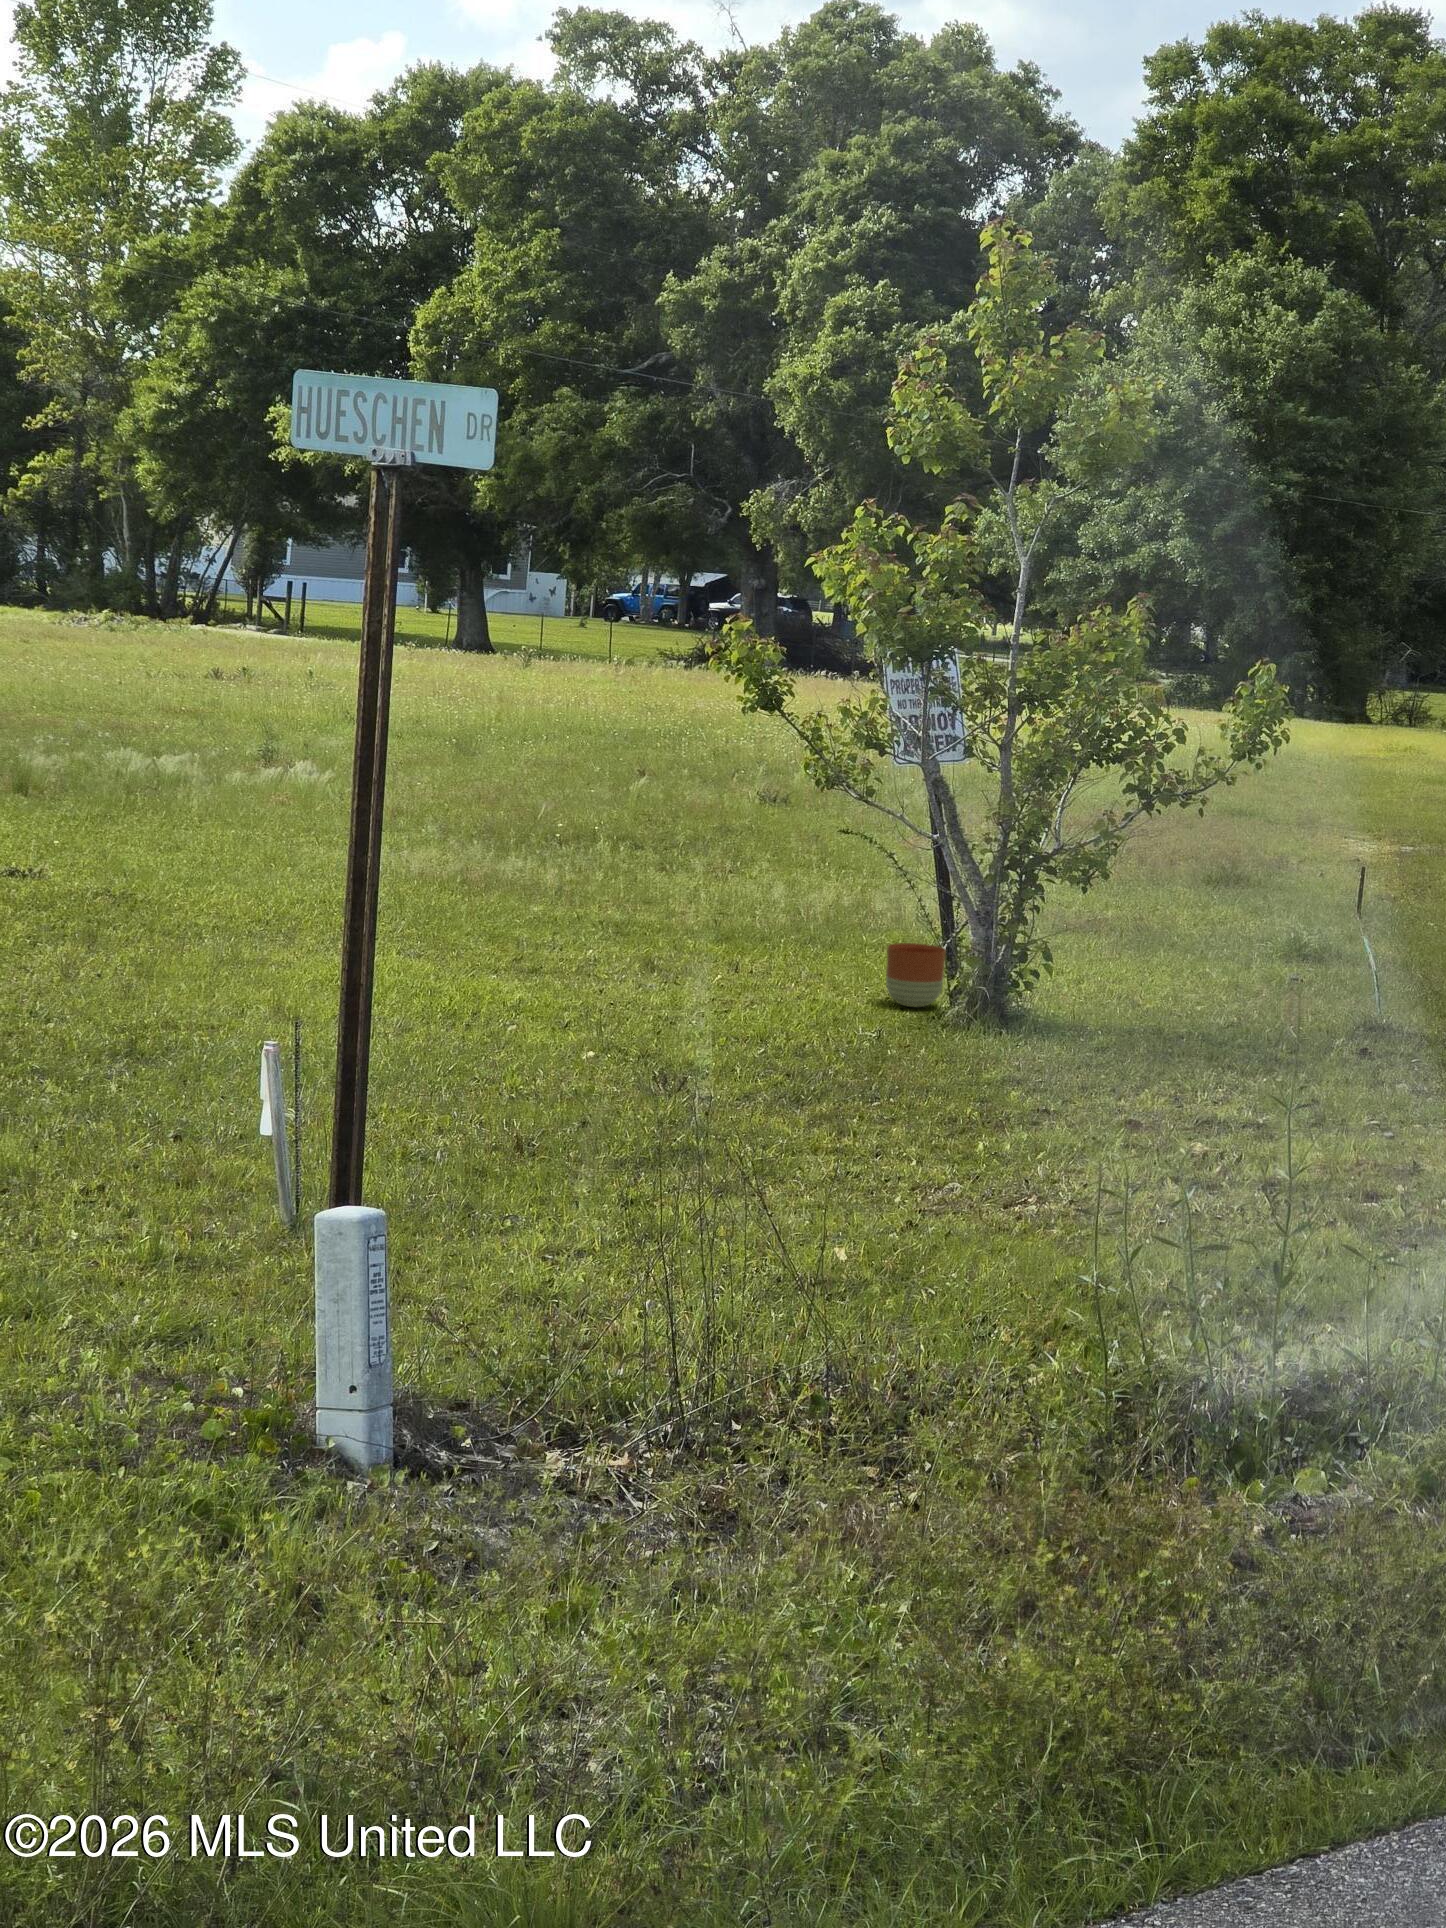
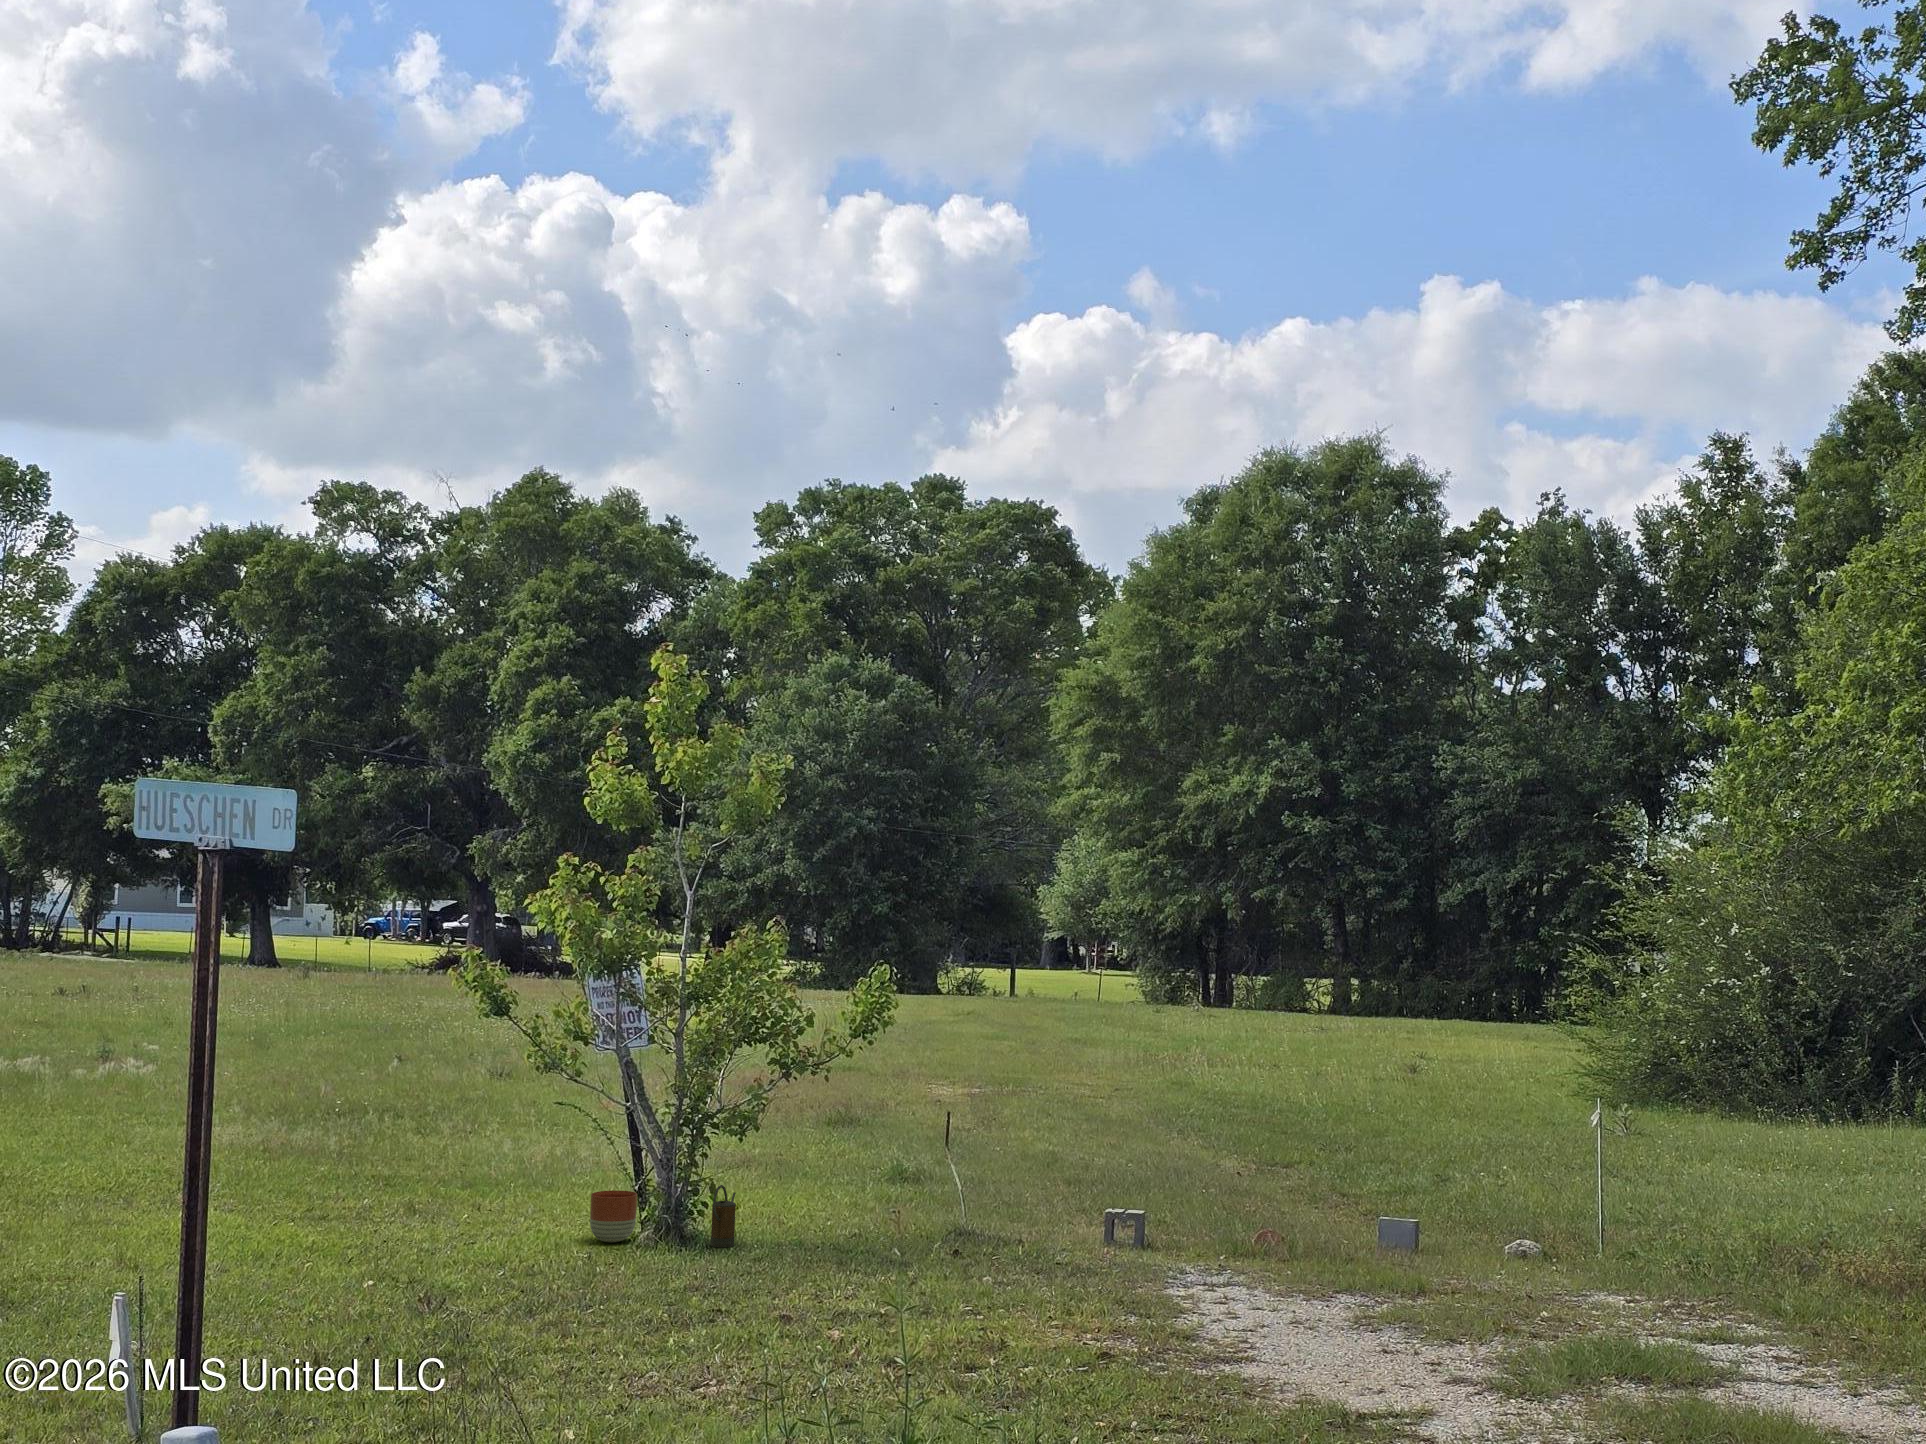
watering can: none [1038,947,1073,1025] -> present [710,1185,736,1247]

